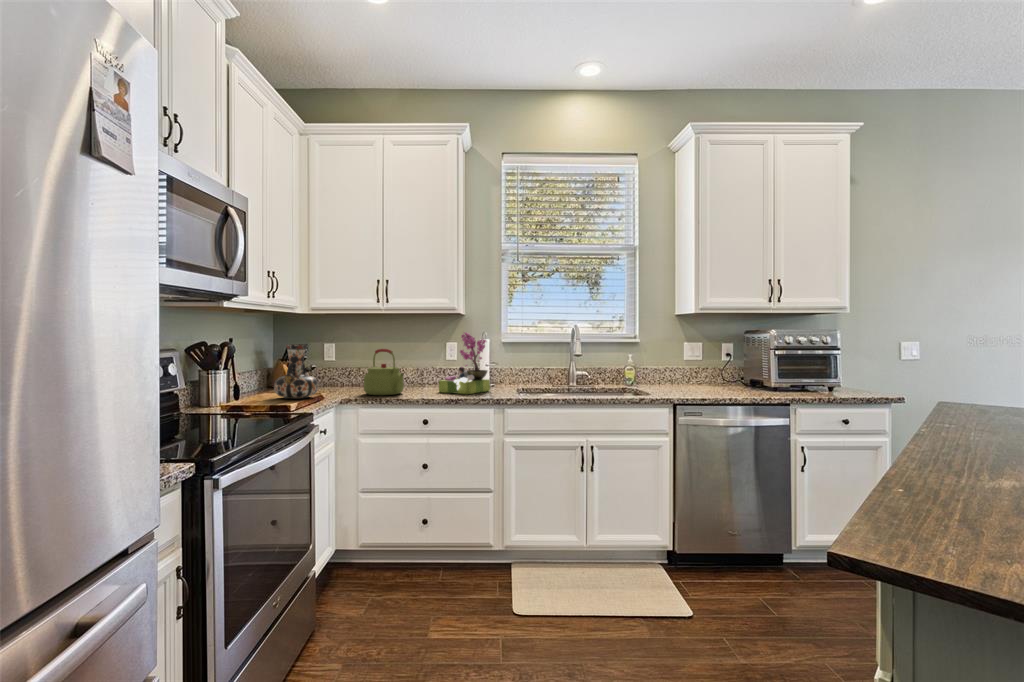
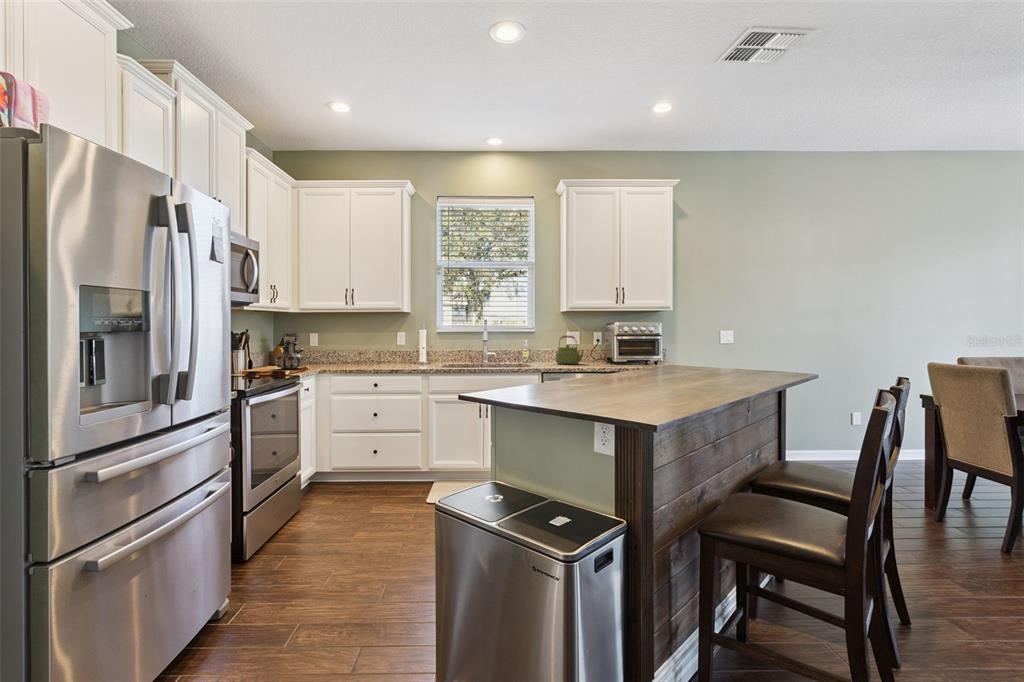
flower arrangement: present [439,332,490,394] -> none [387,324,423,367]
kettle: present [364,349,404,395] -> present [556,336,584,364]

